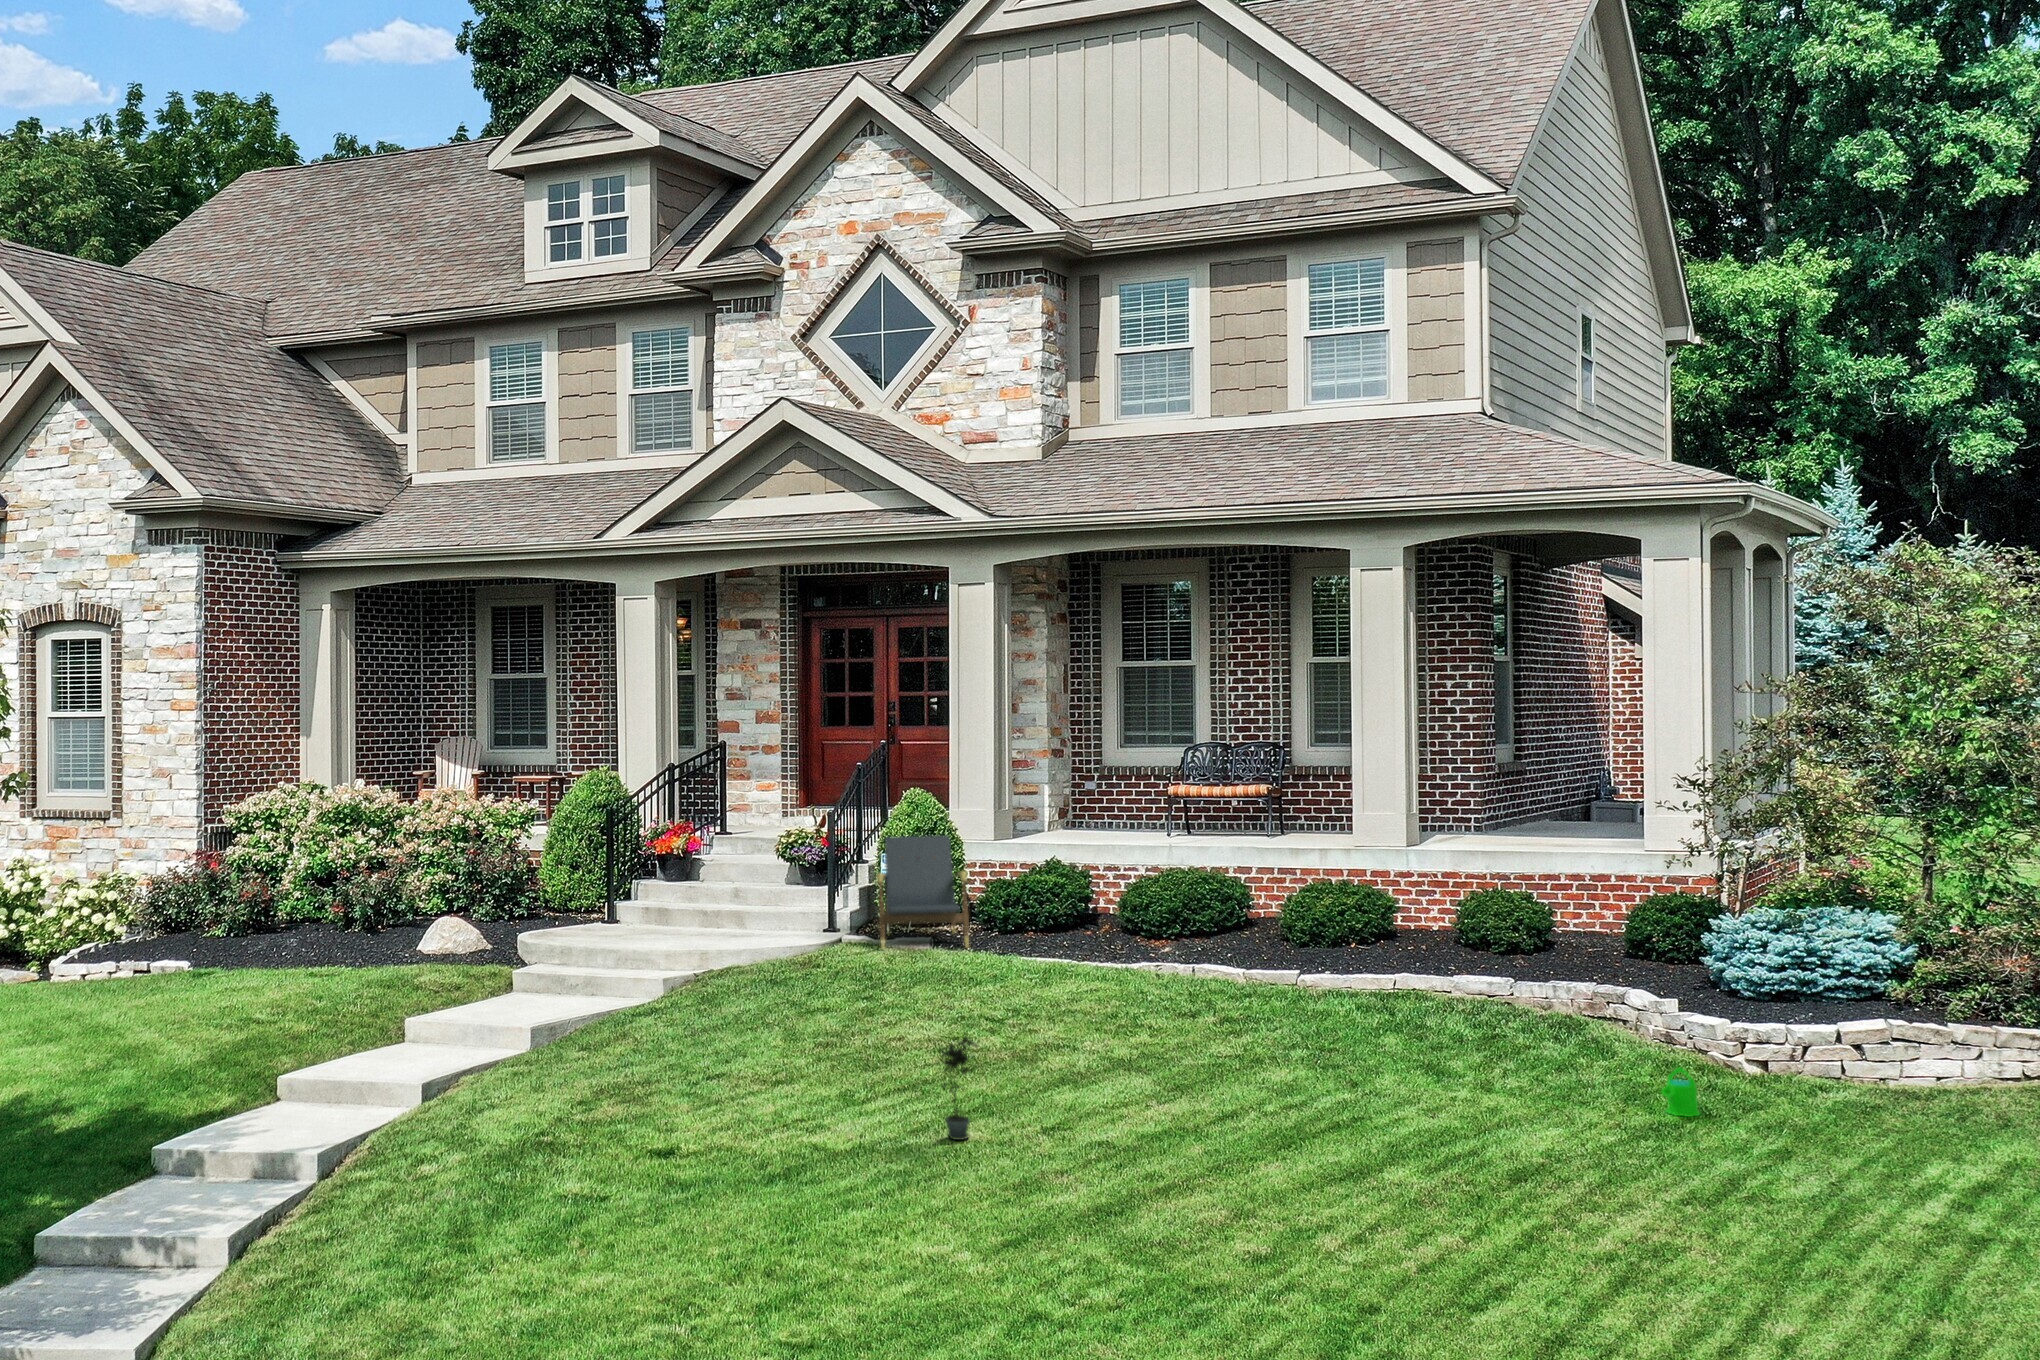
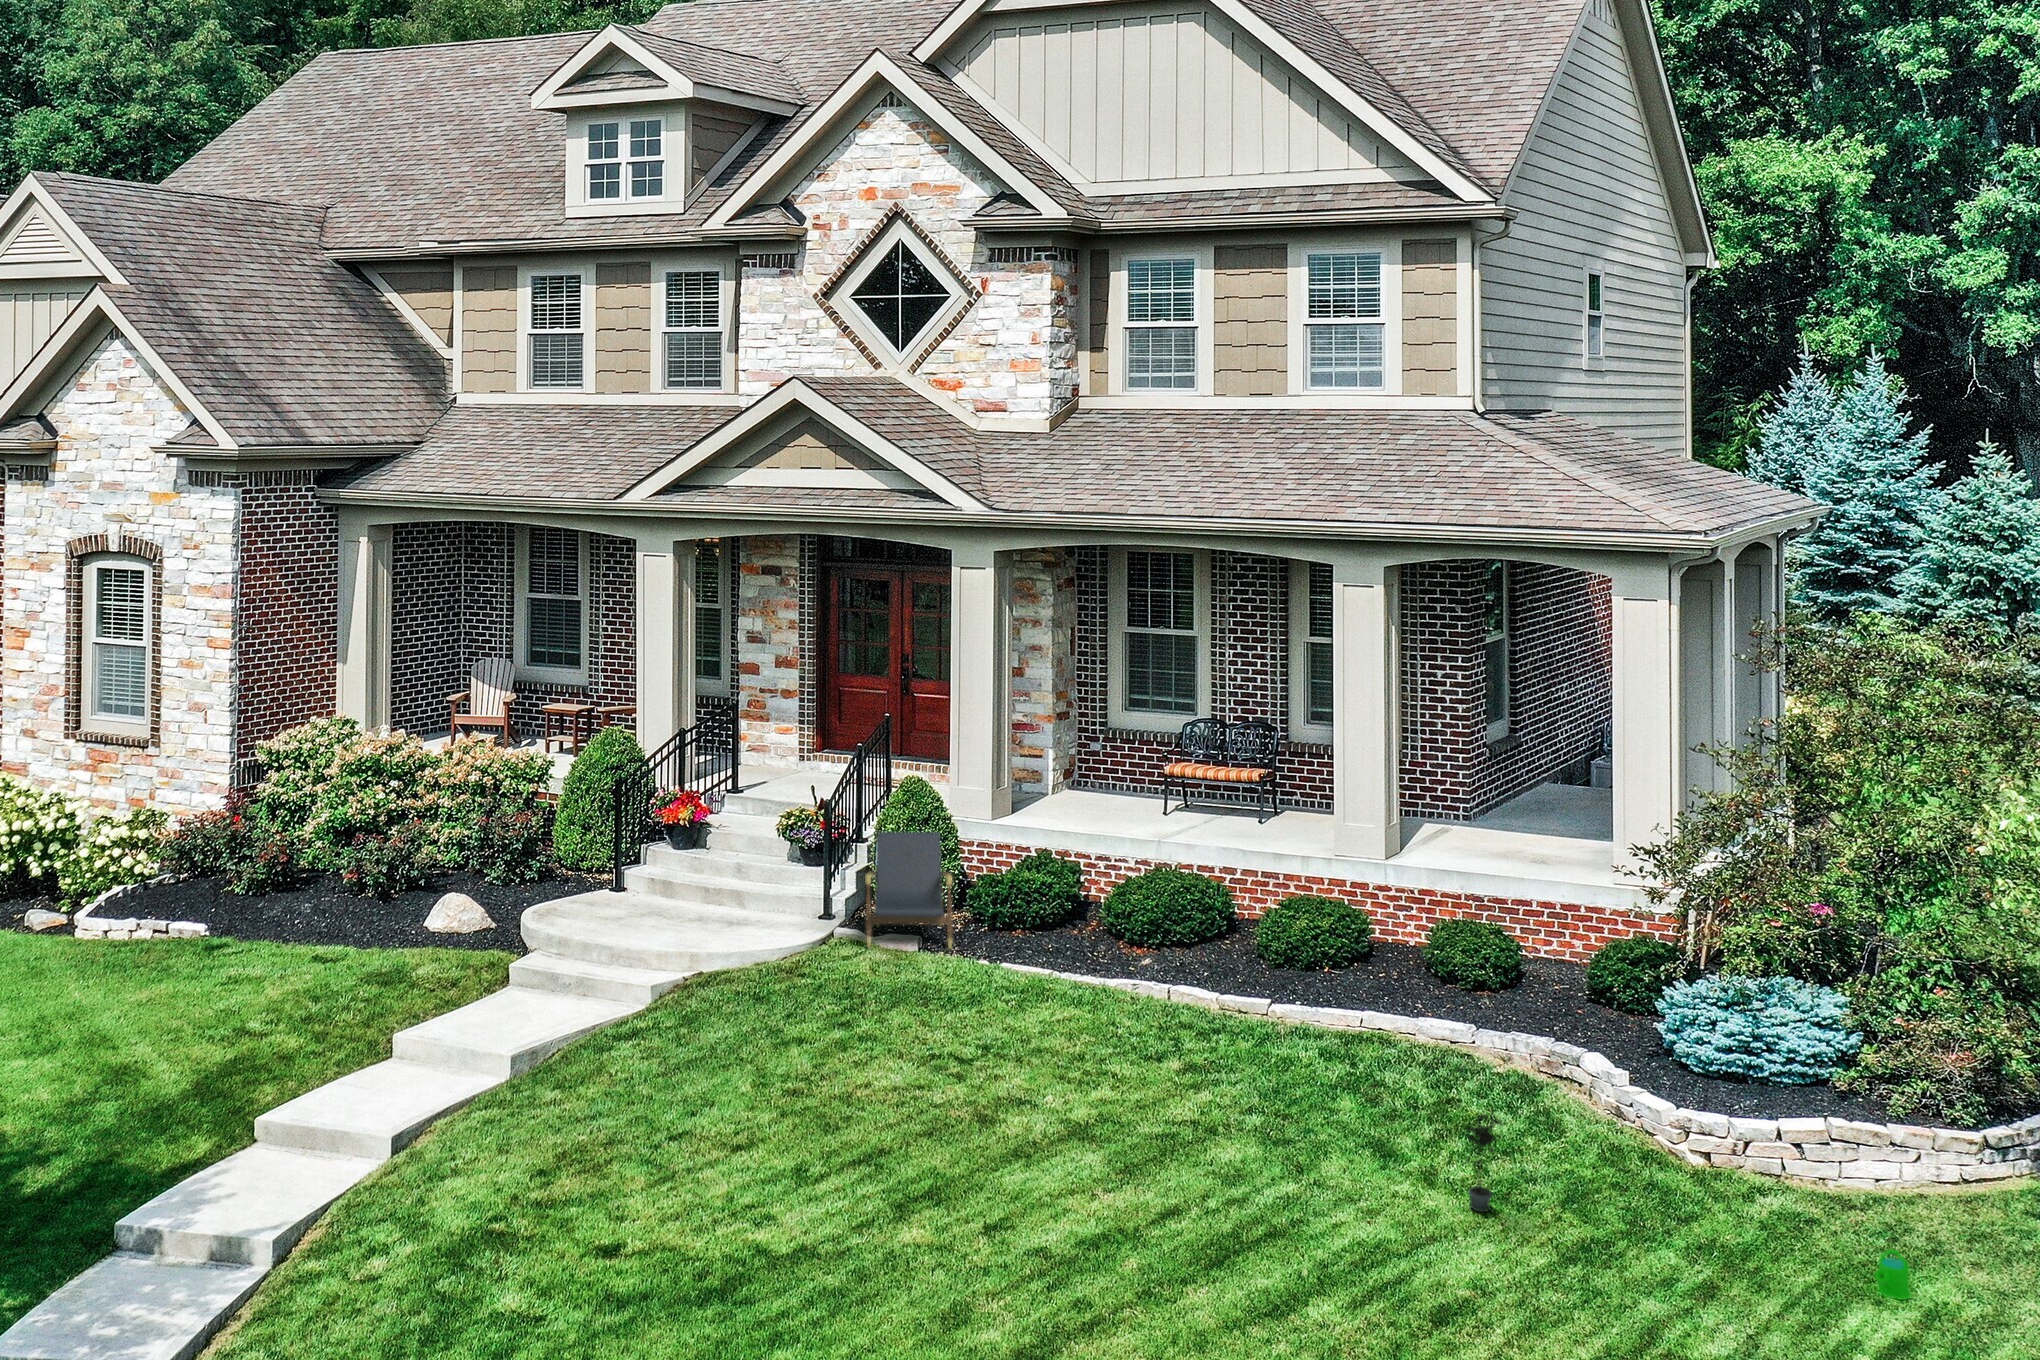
potted plant: present [940,1033,977,1140] -> present [1464,1112,1503,1212]
watering can: present [1661,1068,1700,1117] -> present [1875,1249,1912,1300]

